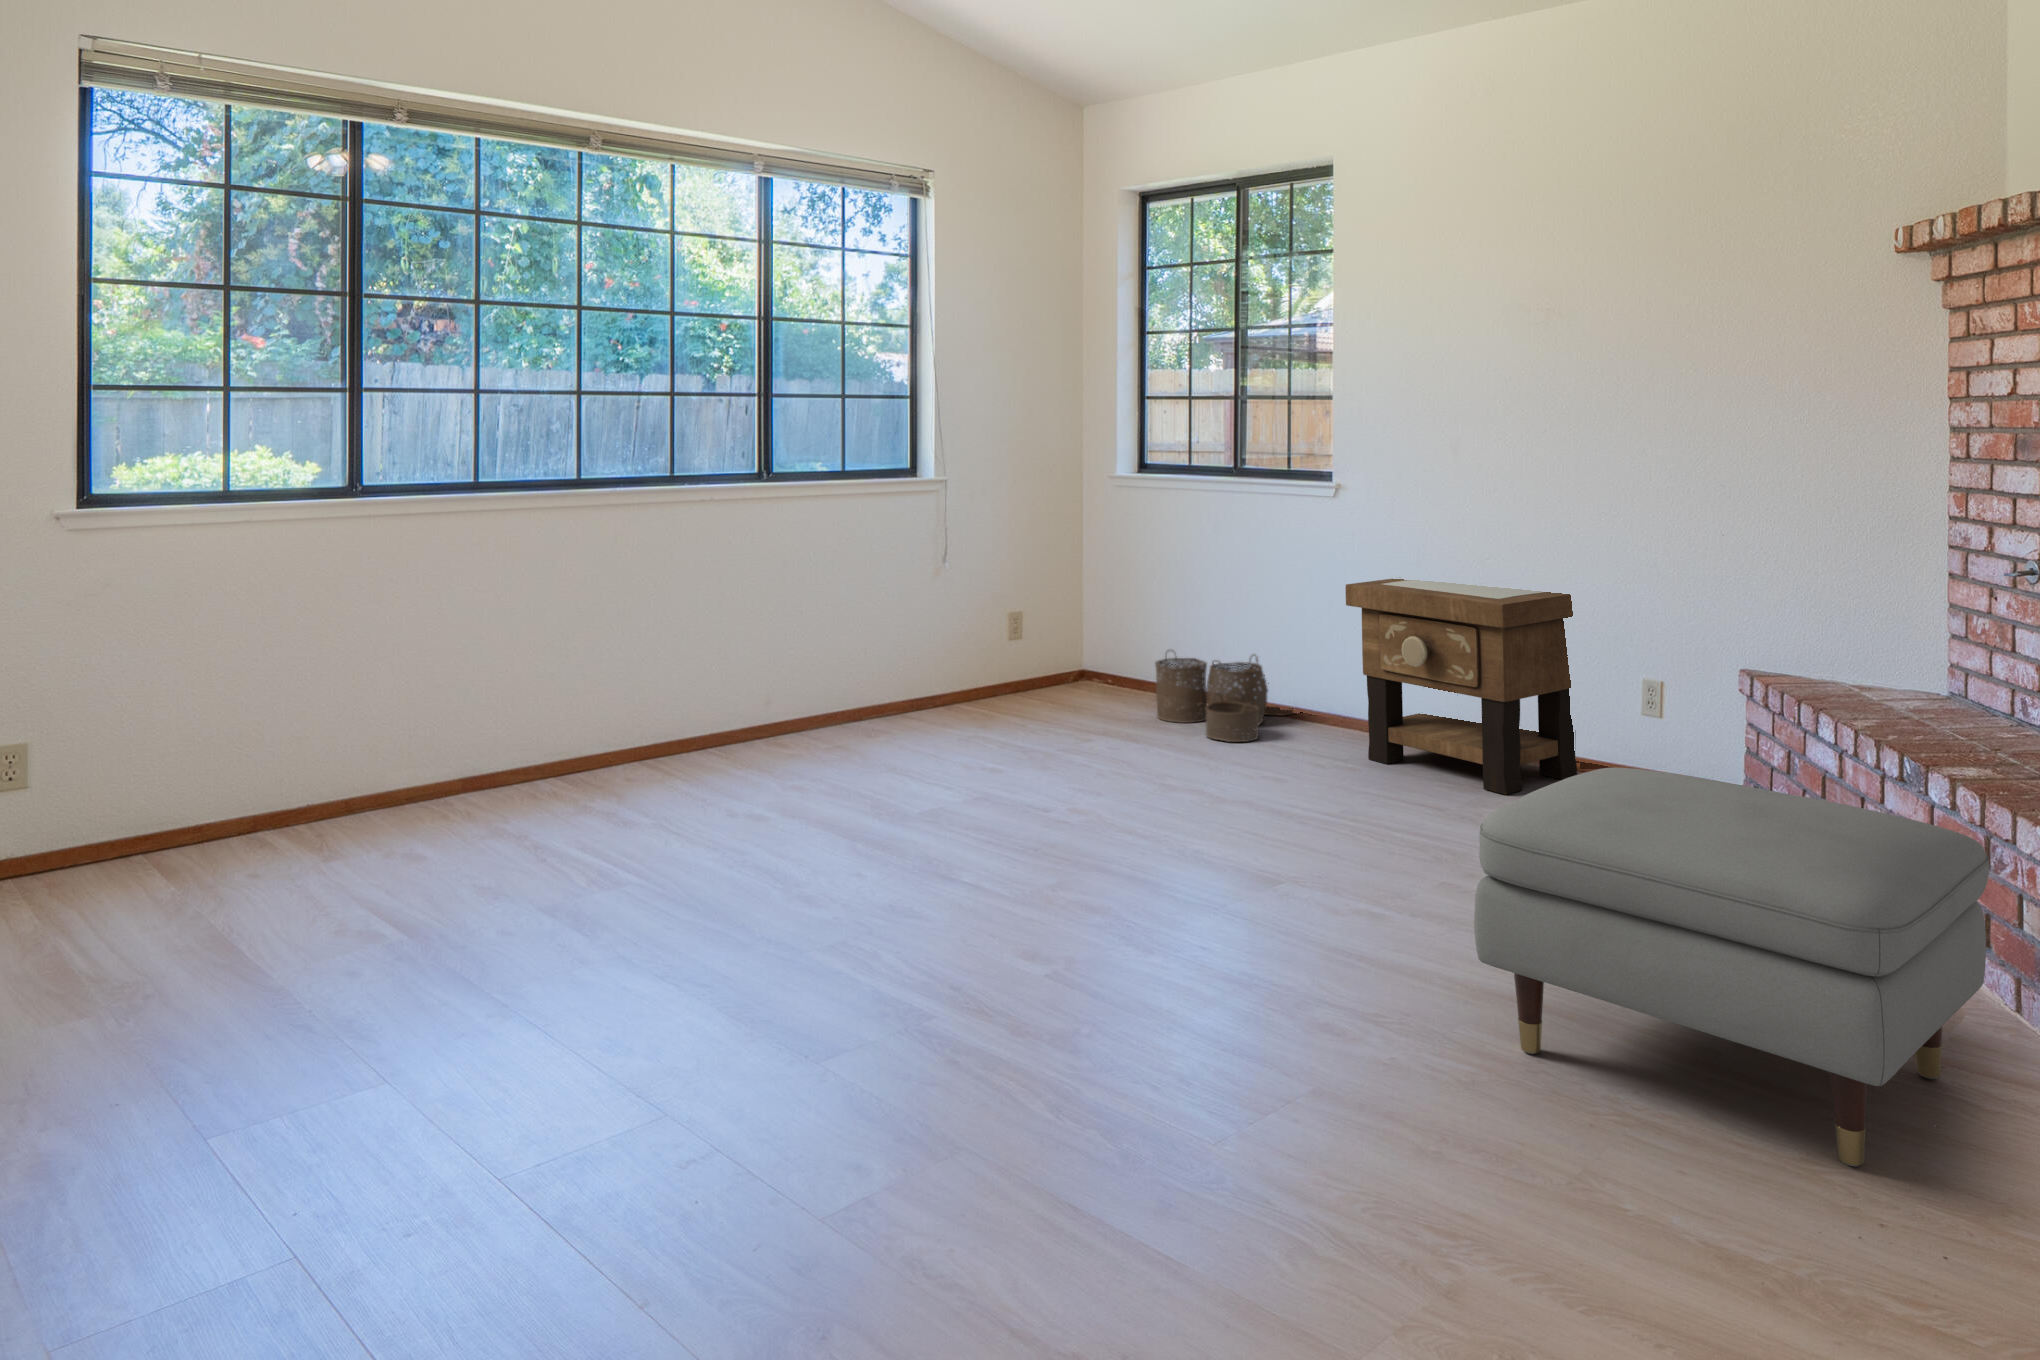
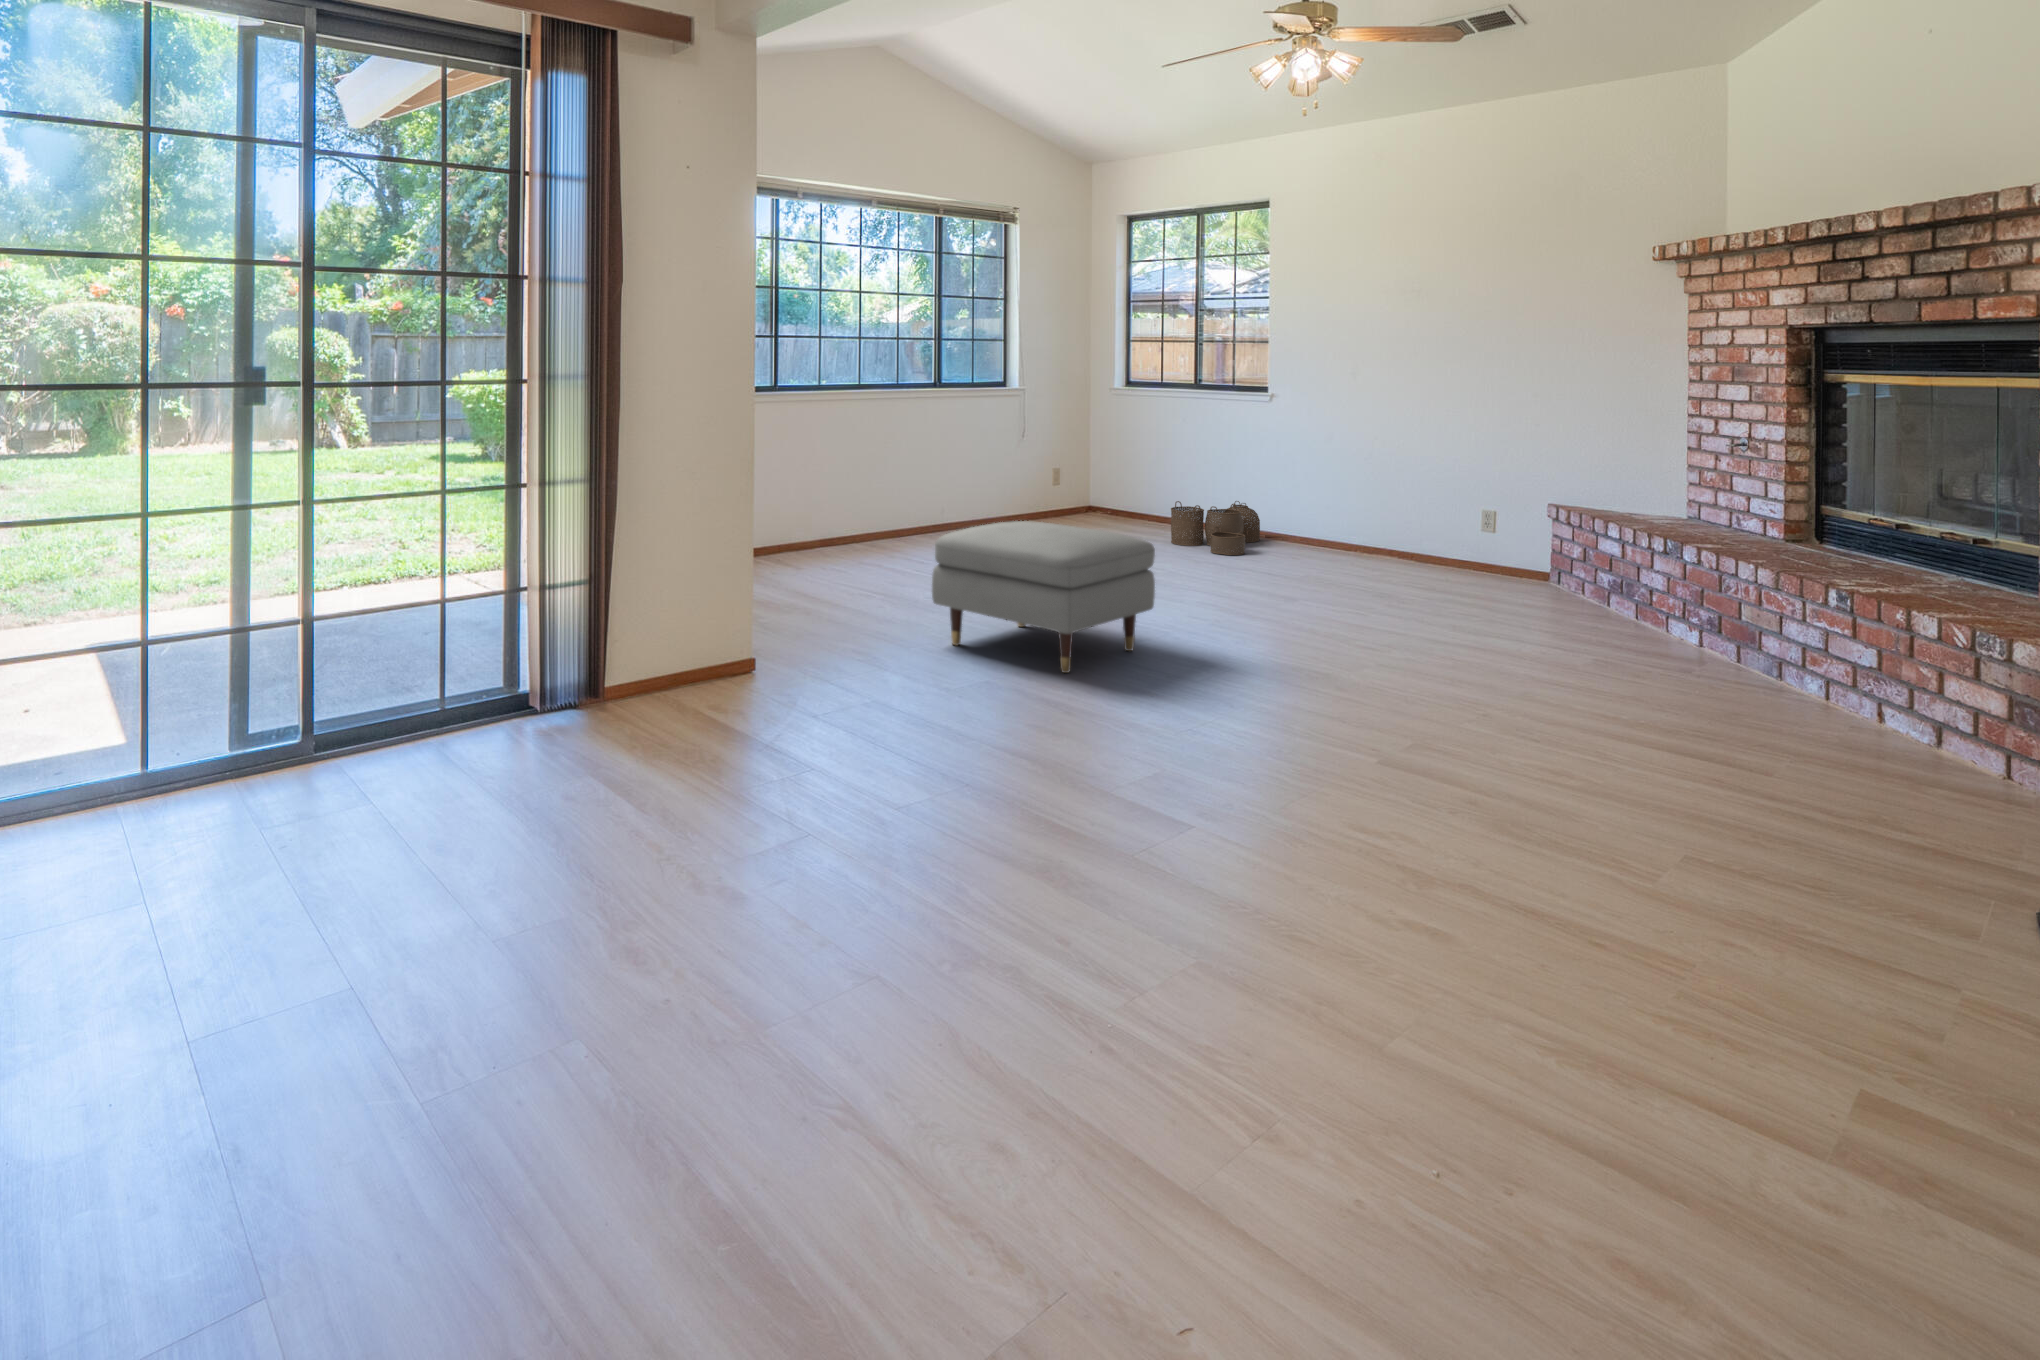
side table: present [1346,578,1577,794] -> none [1309,453,1463,580]
ottoman: present [1474,768,1989,1166] -> present [932,521,1155,673]

